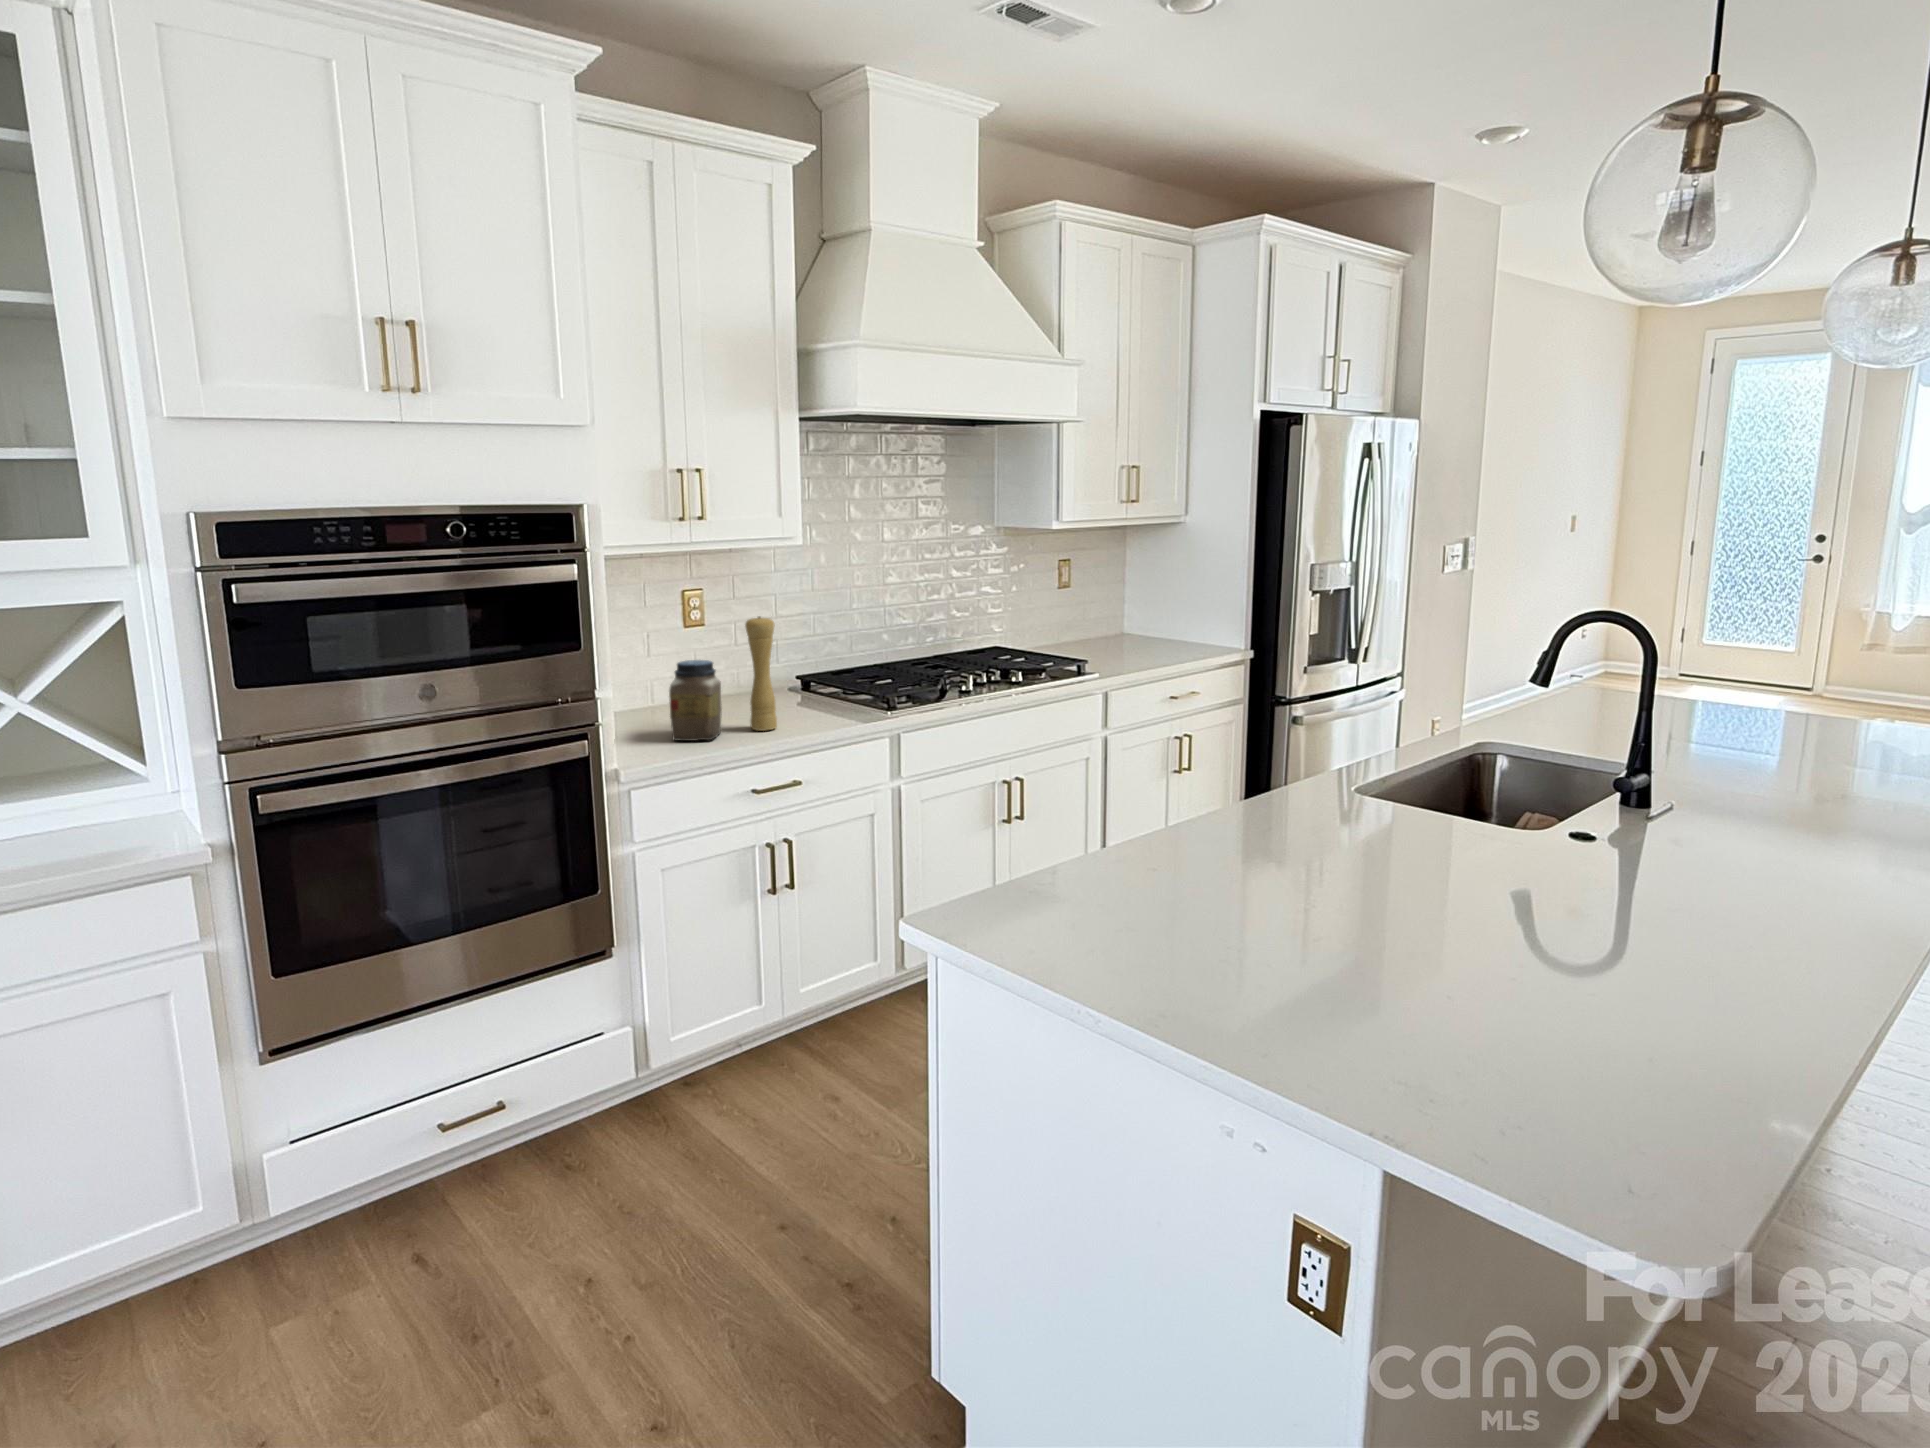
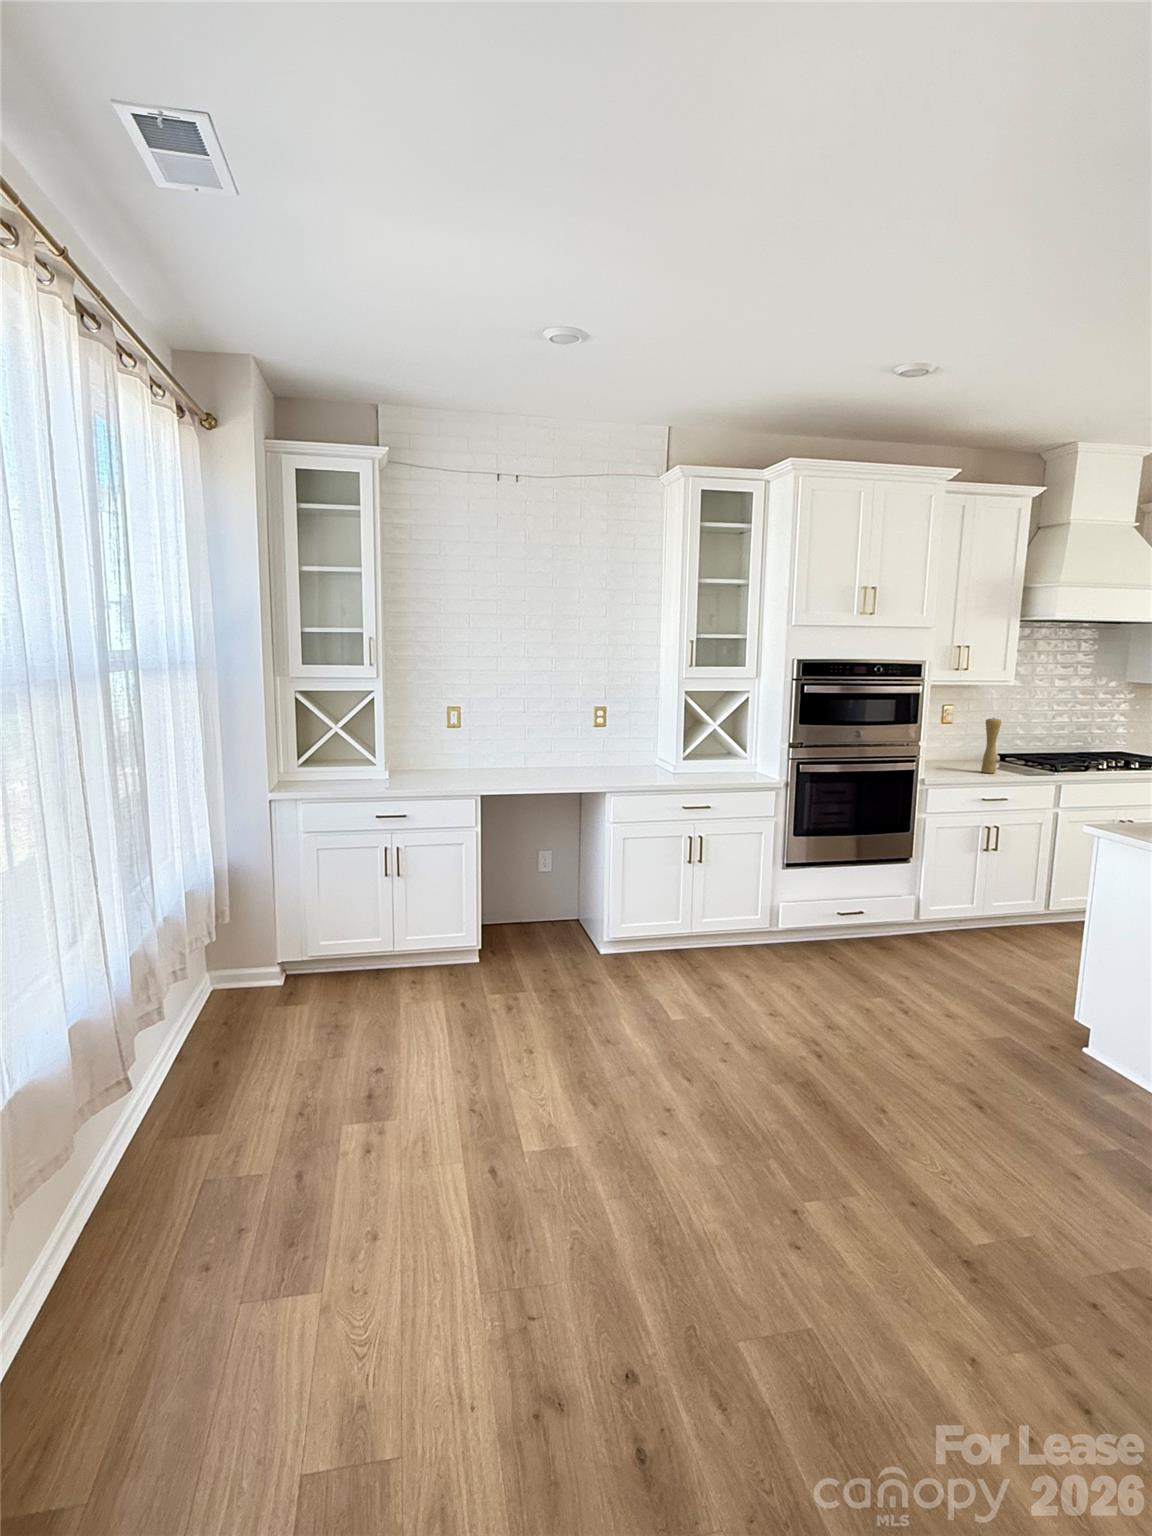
jar: present [669,660,722,741] -> none [944,736,970,774]

